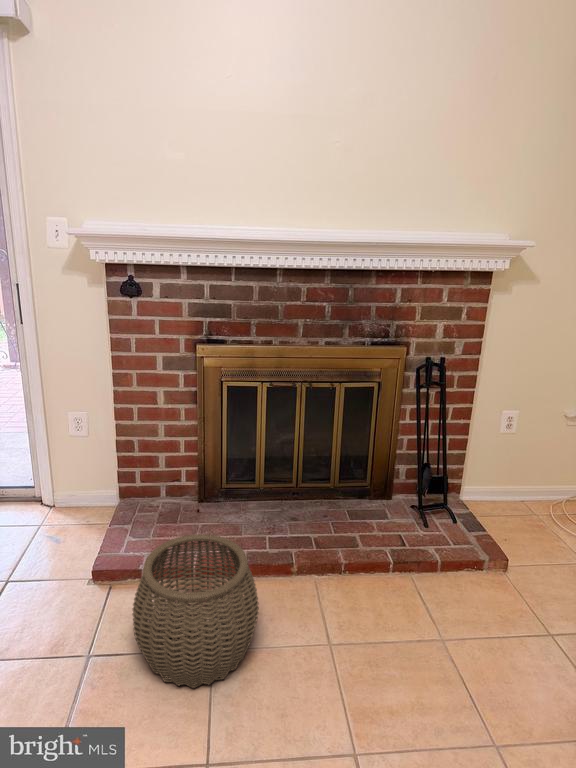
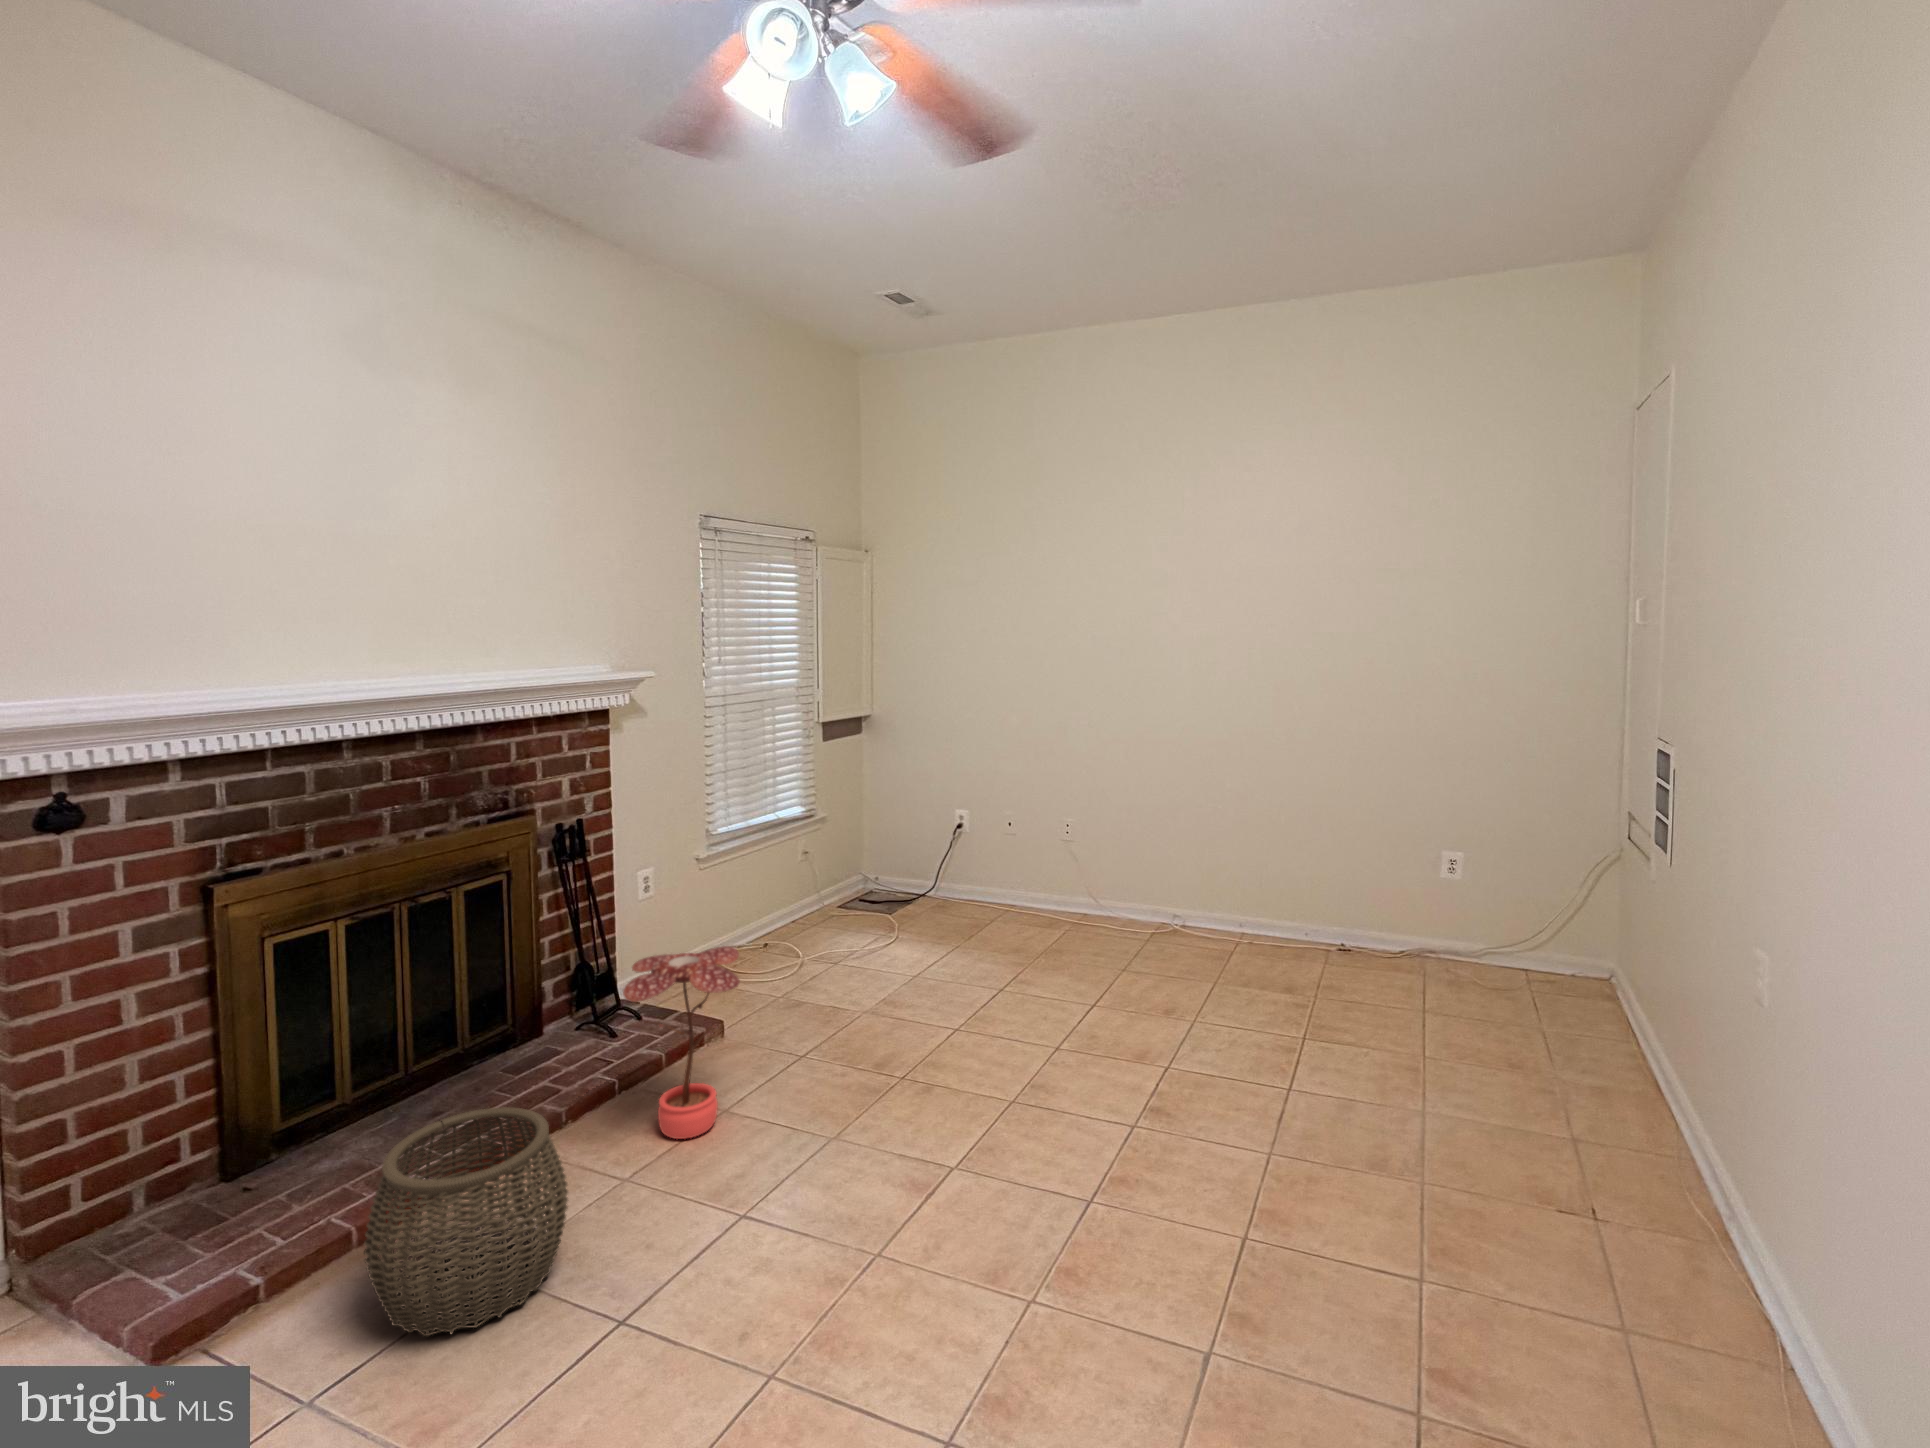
potted plant: none [360,485,482,647] -> present [623,946,740,1139]

